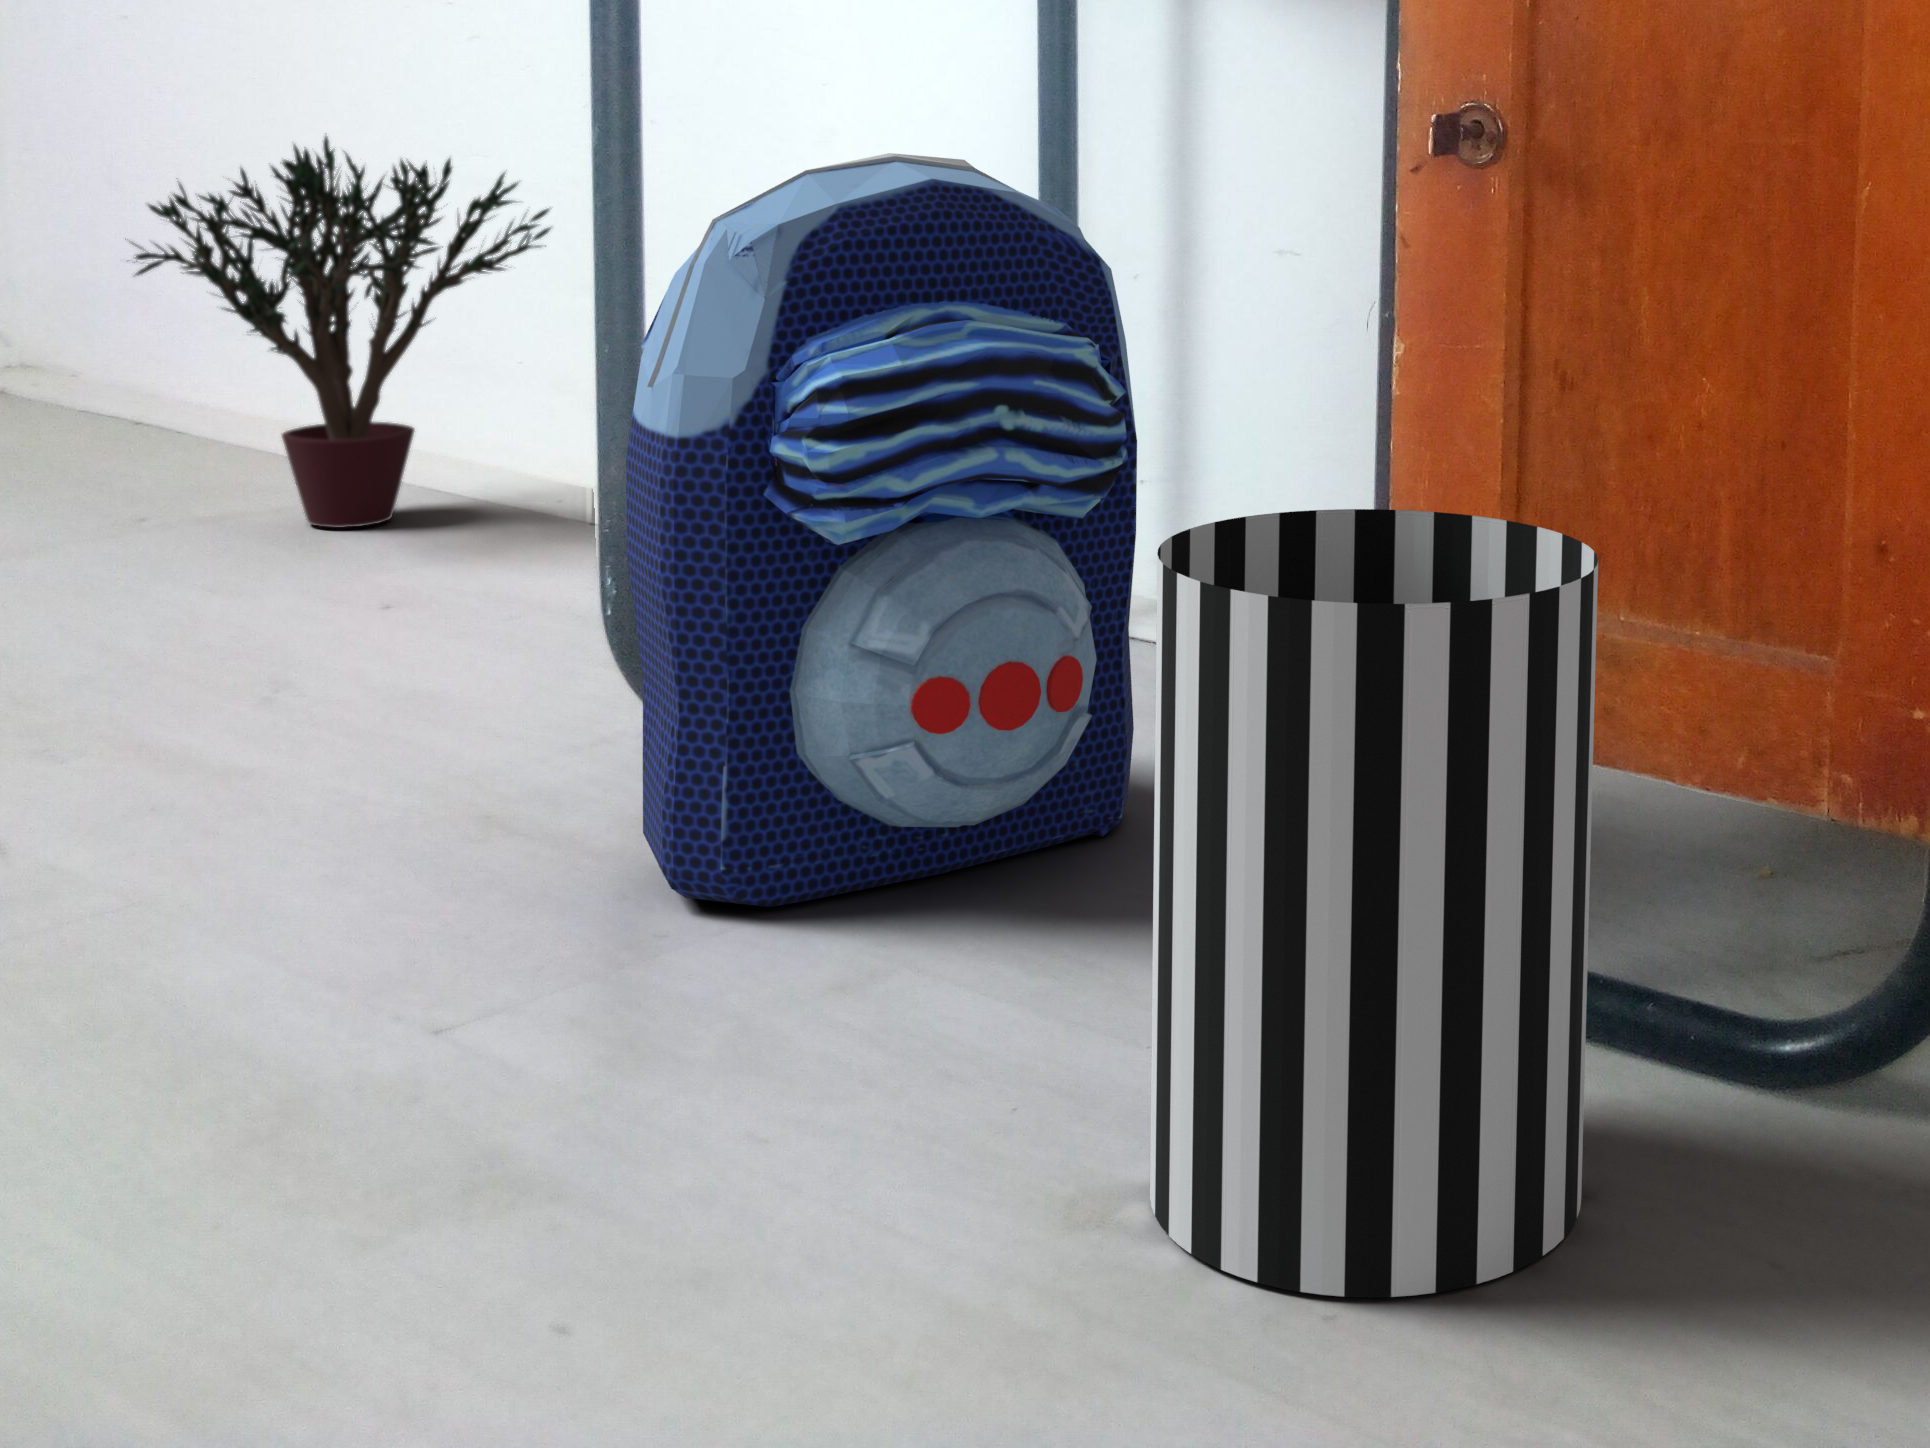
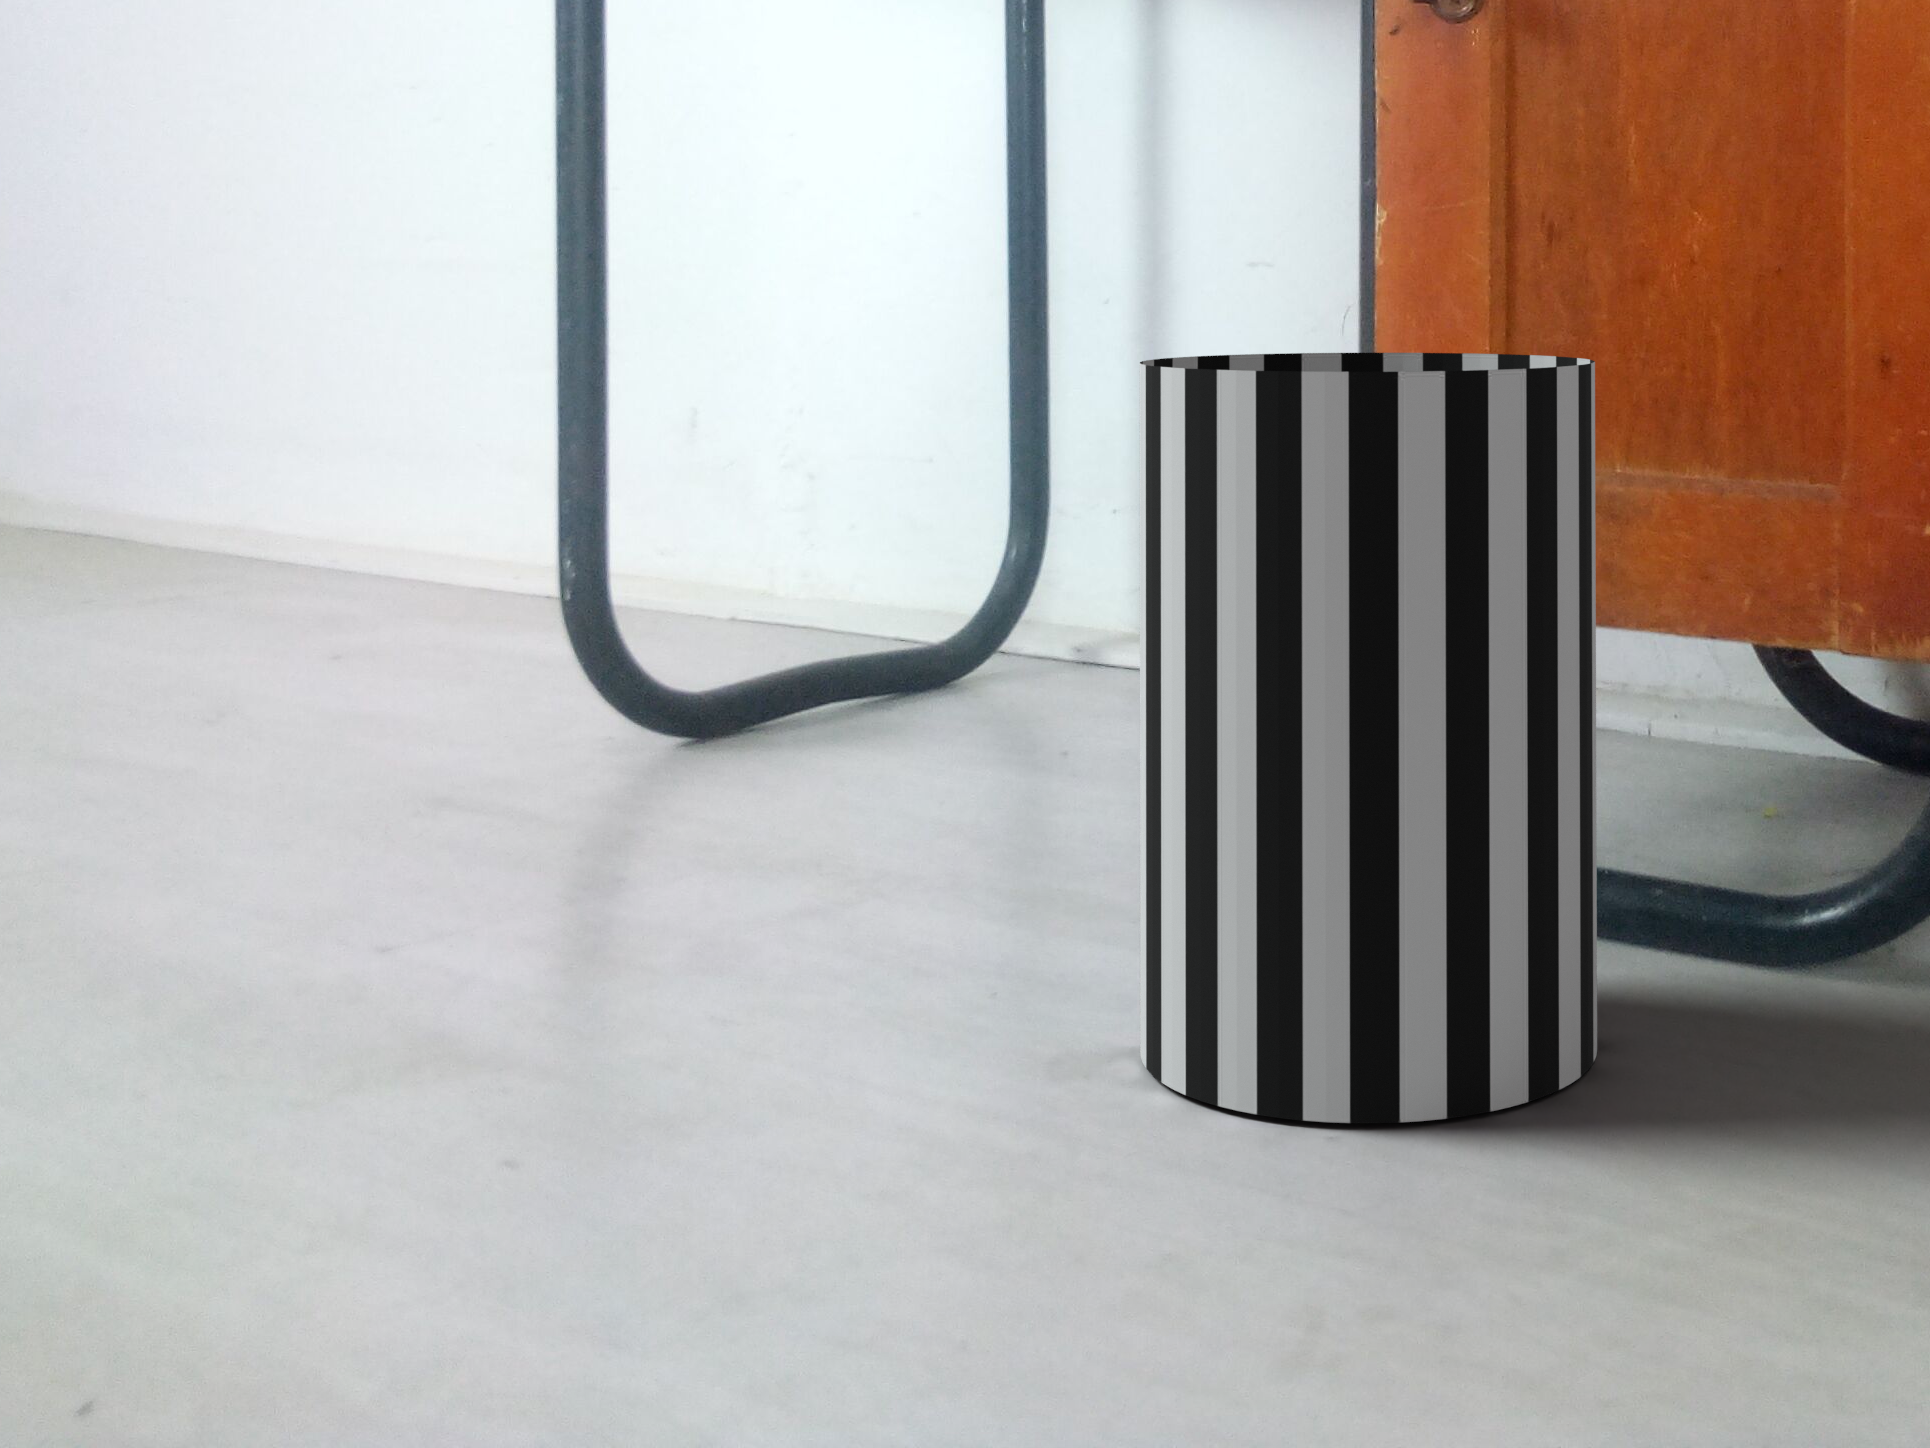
potted plant: present [132,136,551,528] -> none [76,209,518,606]
backpack: present [626,153,1137,907] -> none [590,93,1114,857]

